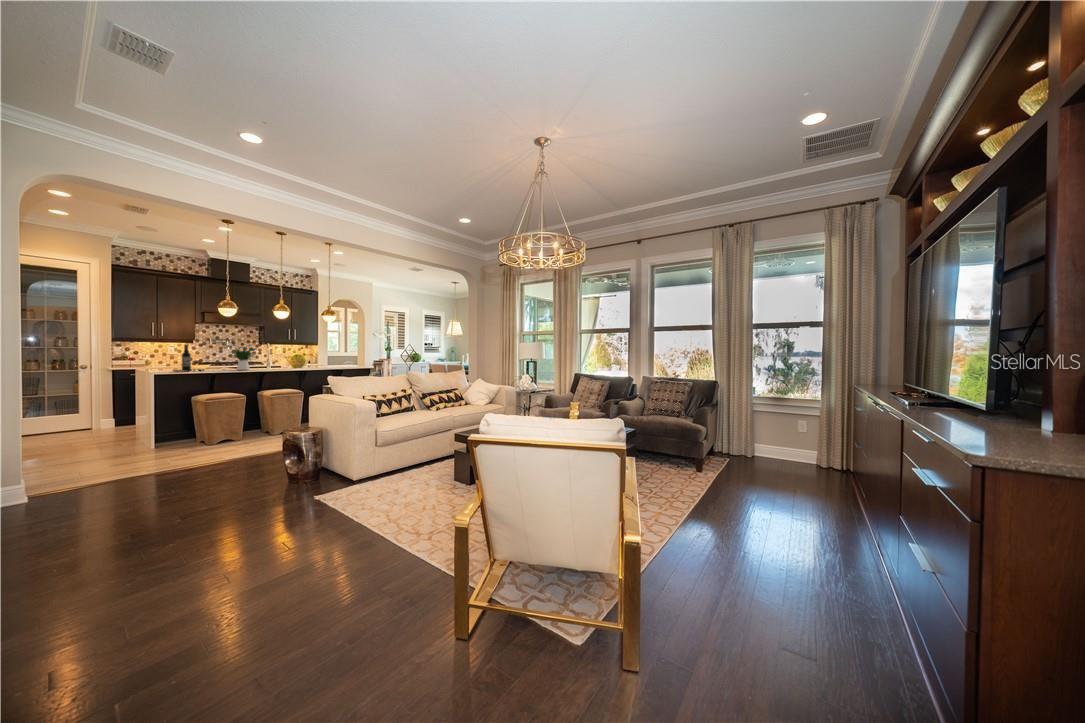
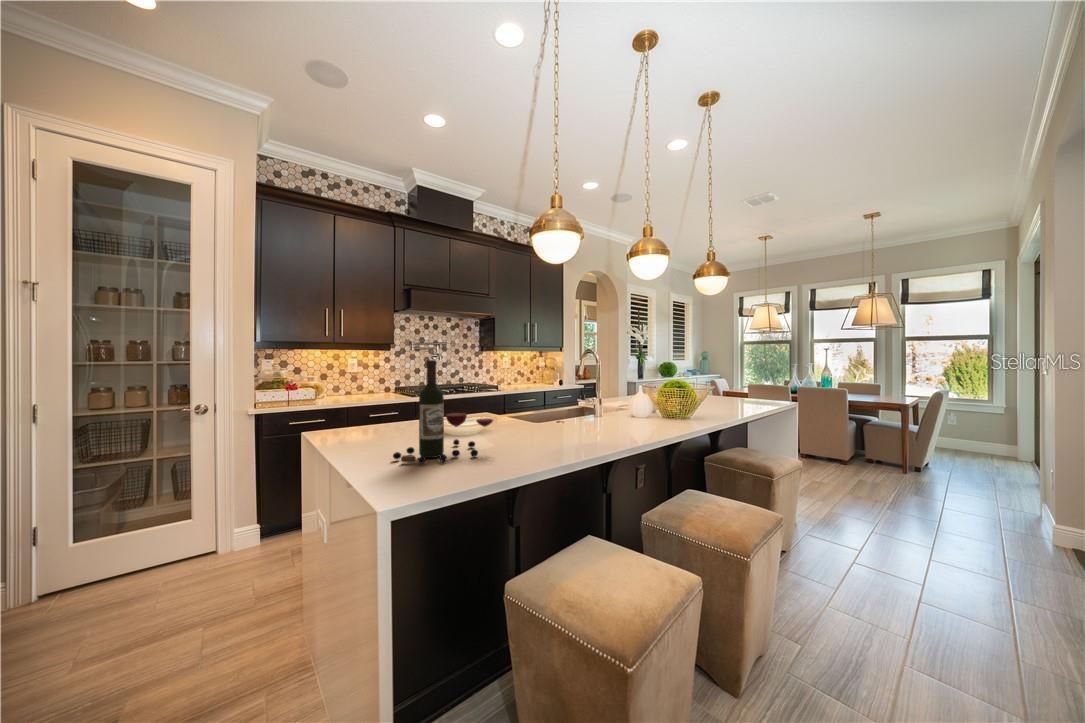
flower arrangement: present [230,344,256,370] -> none [519,346,602,438]

